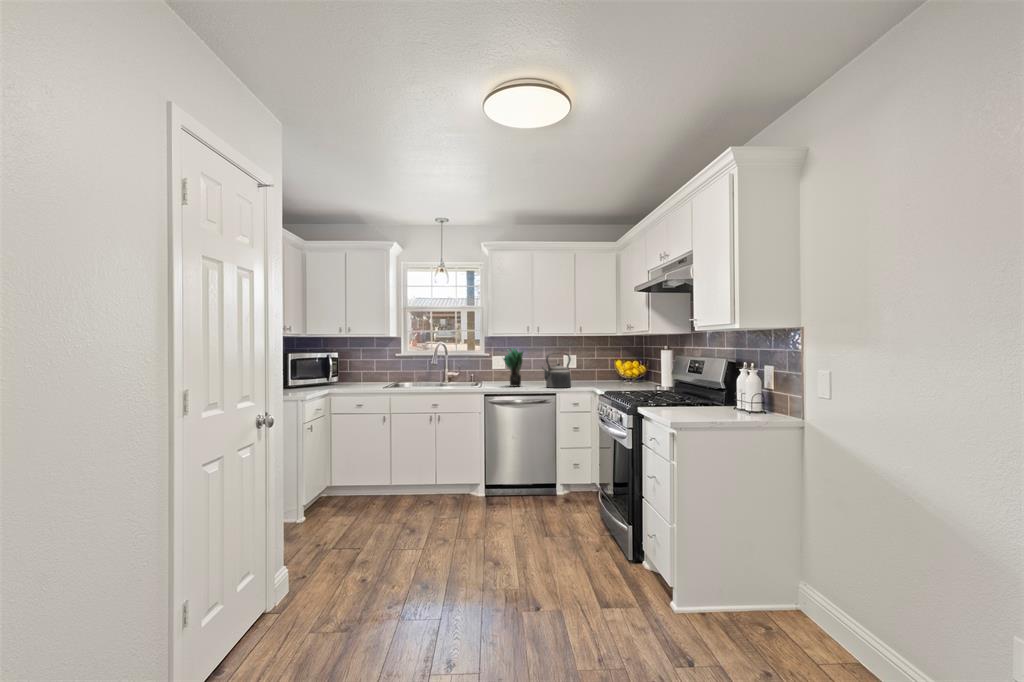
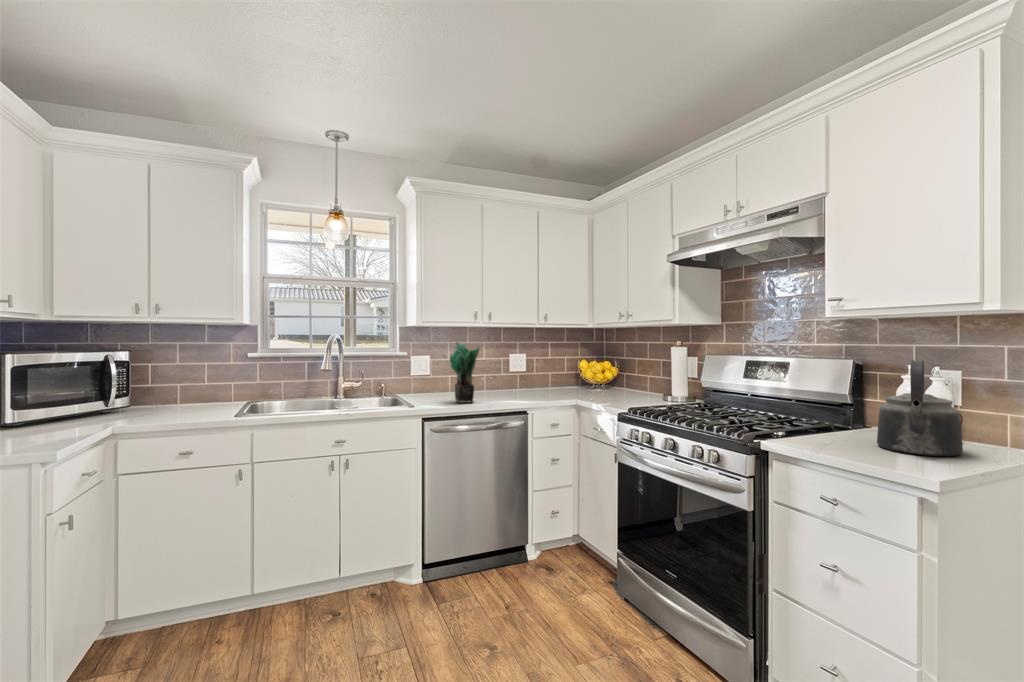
kettle: present [542,353,571,388] -> present [877,360,963,456]

